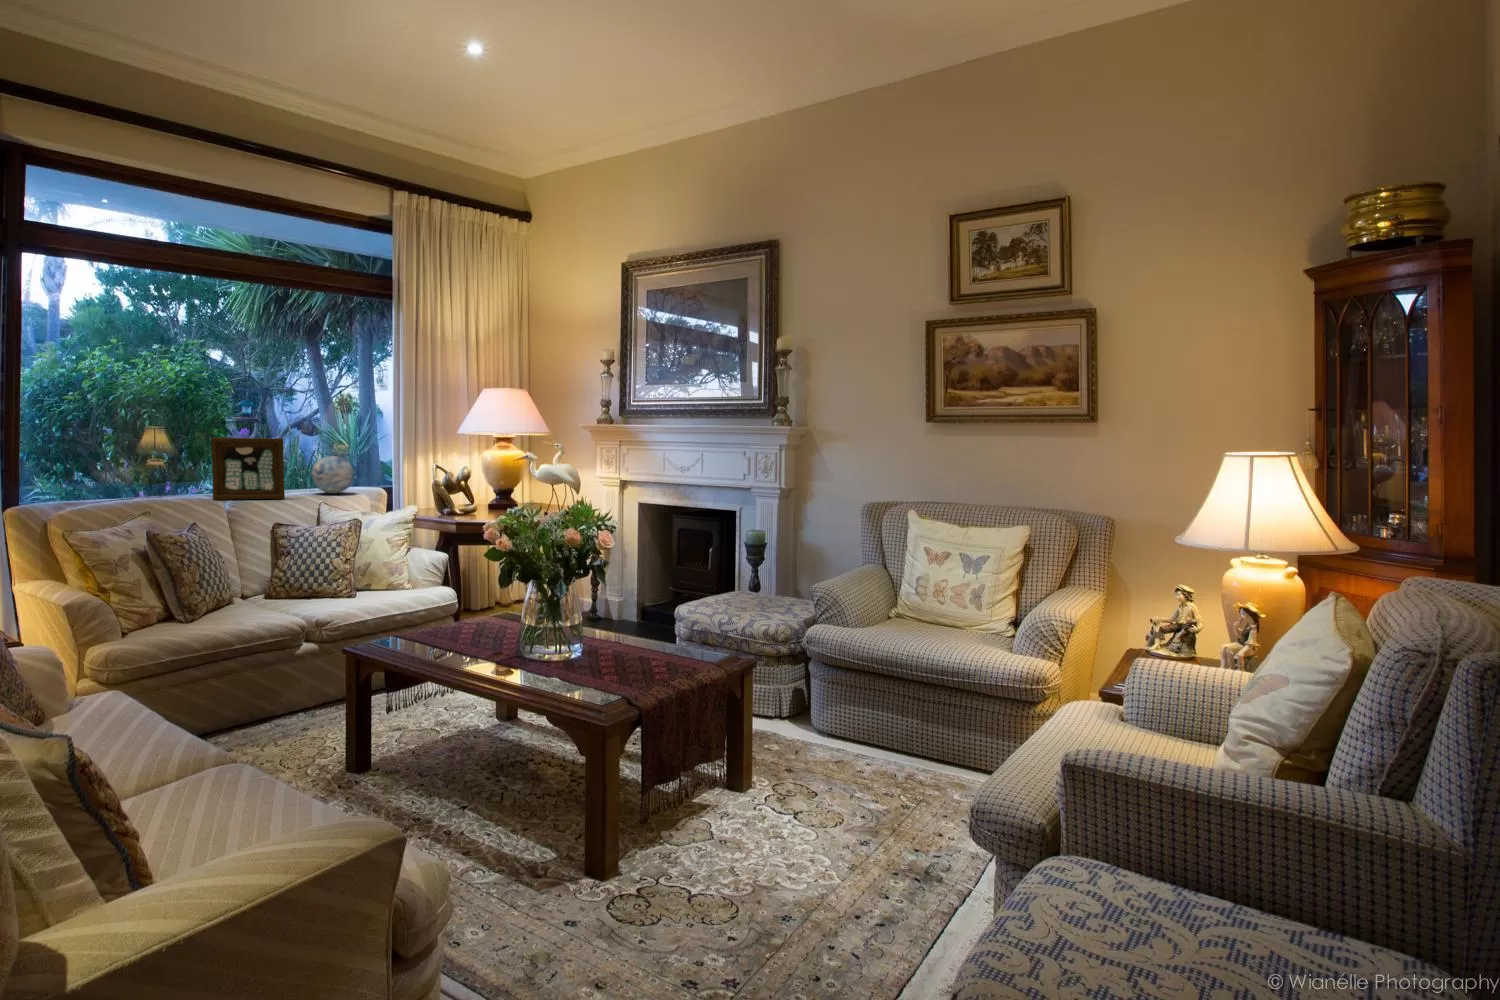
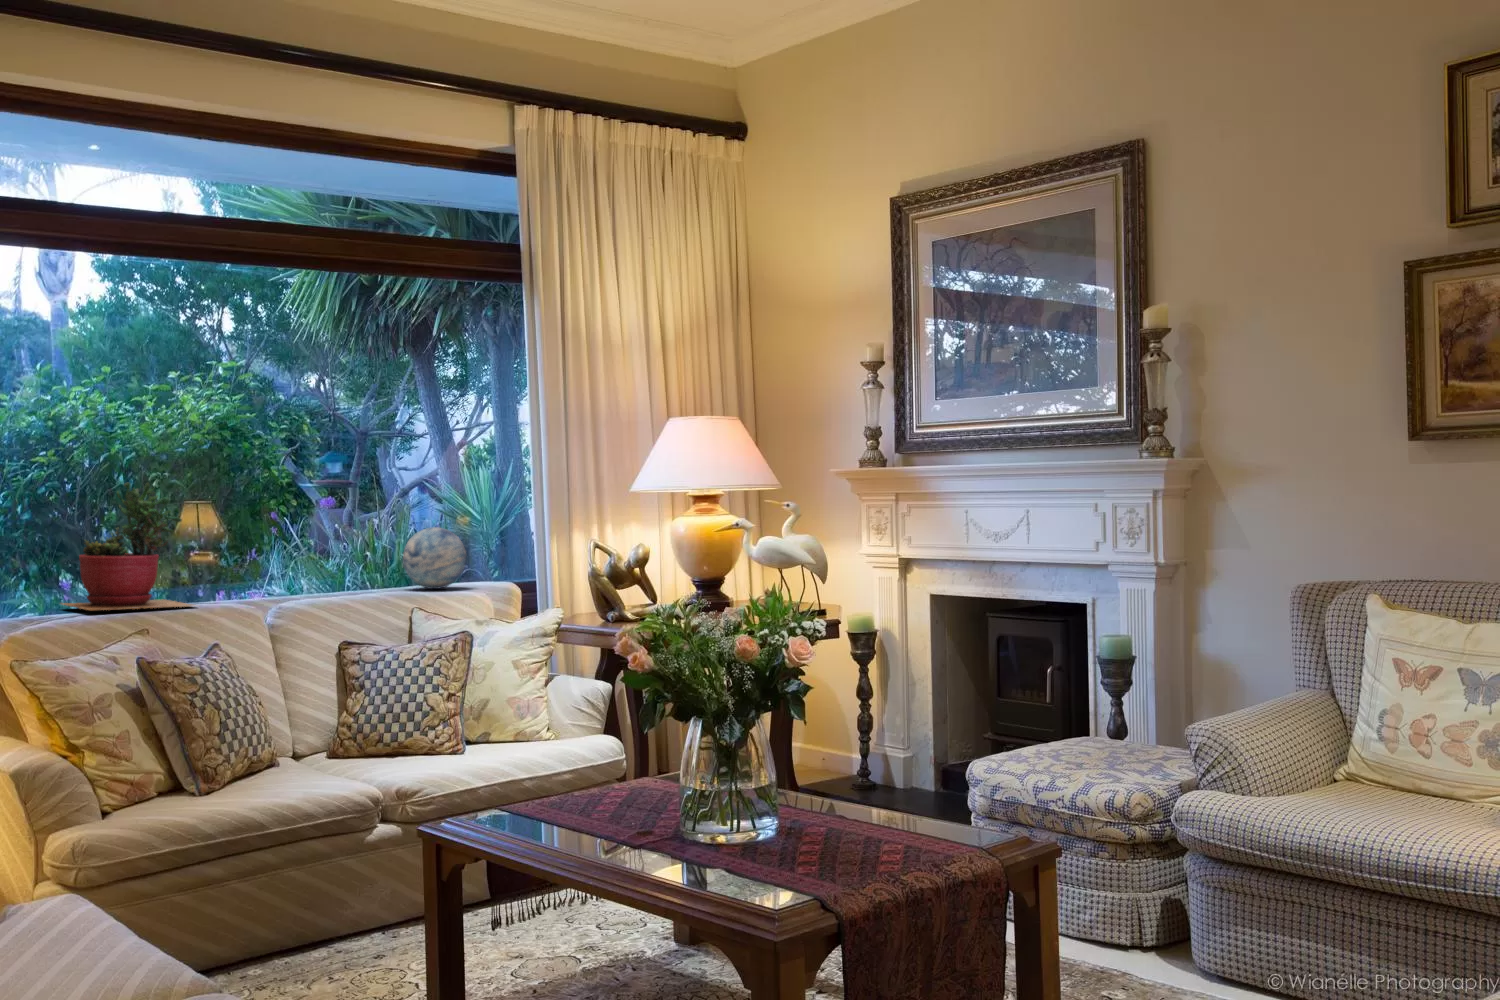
succulent plant: none [72,424,176,507] -> present [64,483,194,610]
picture frame: present [211,438,285,500] -> none [254,499,361,600]

